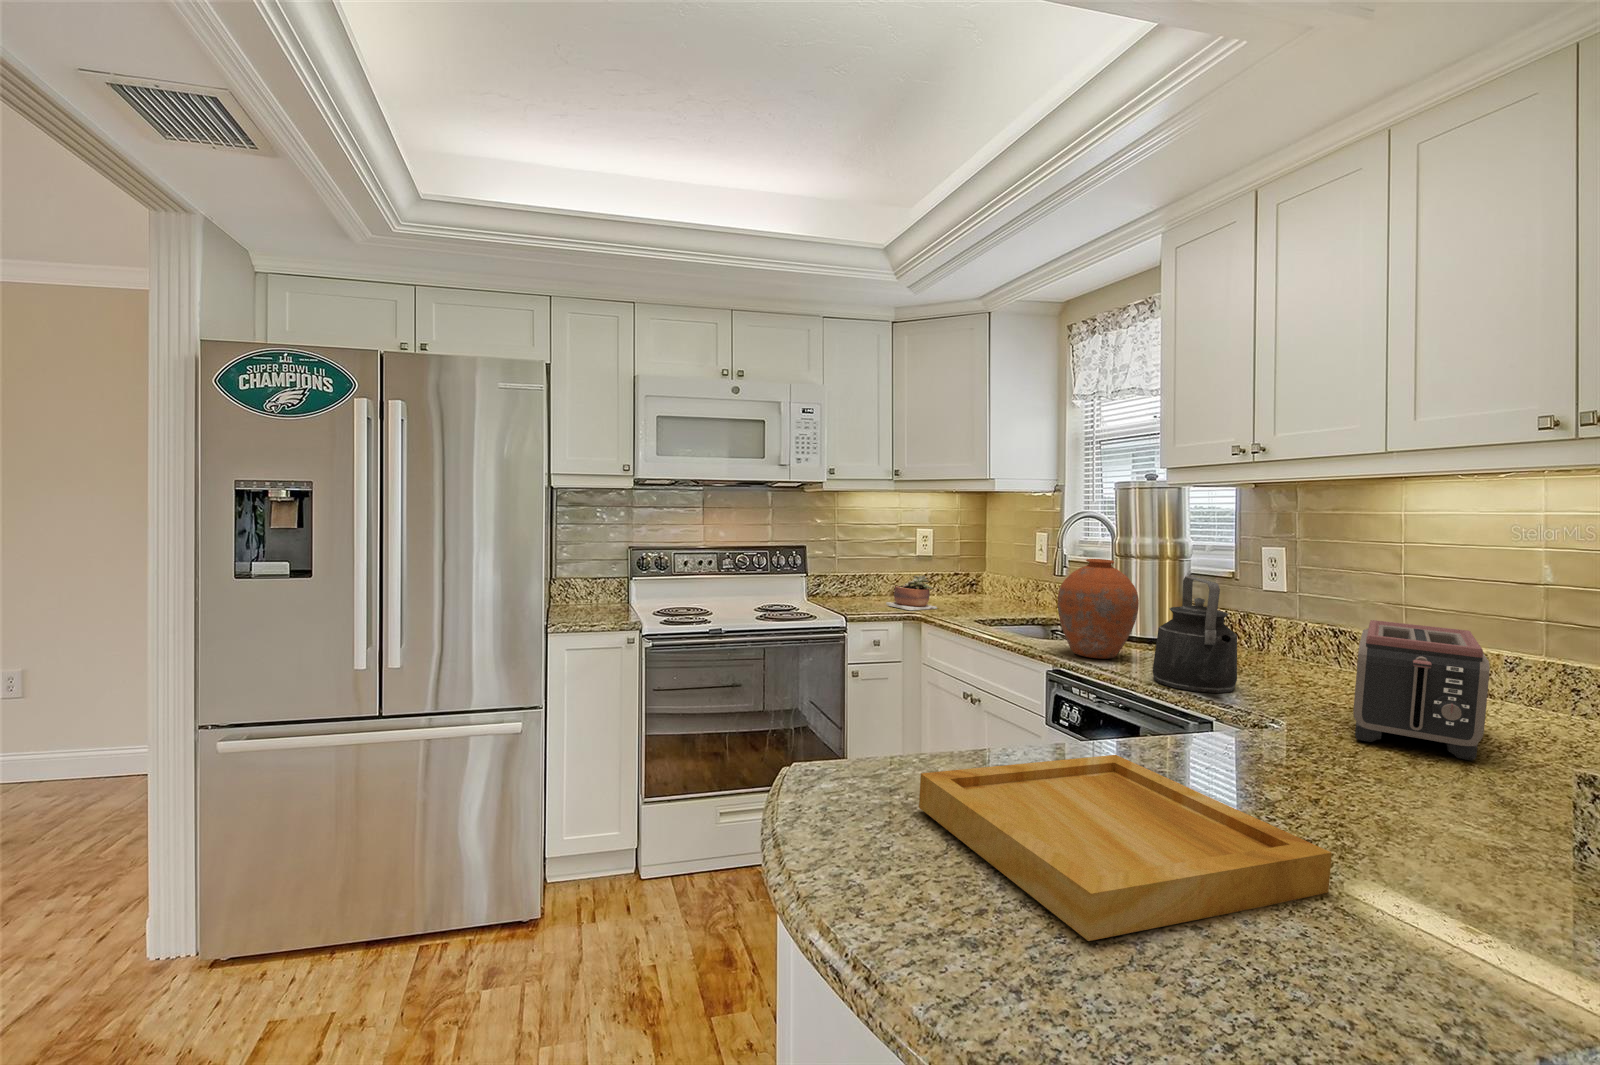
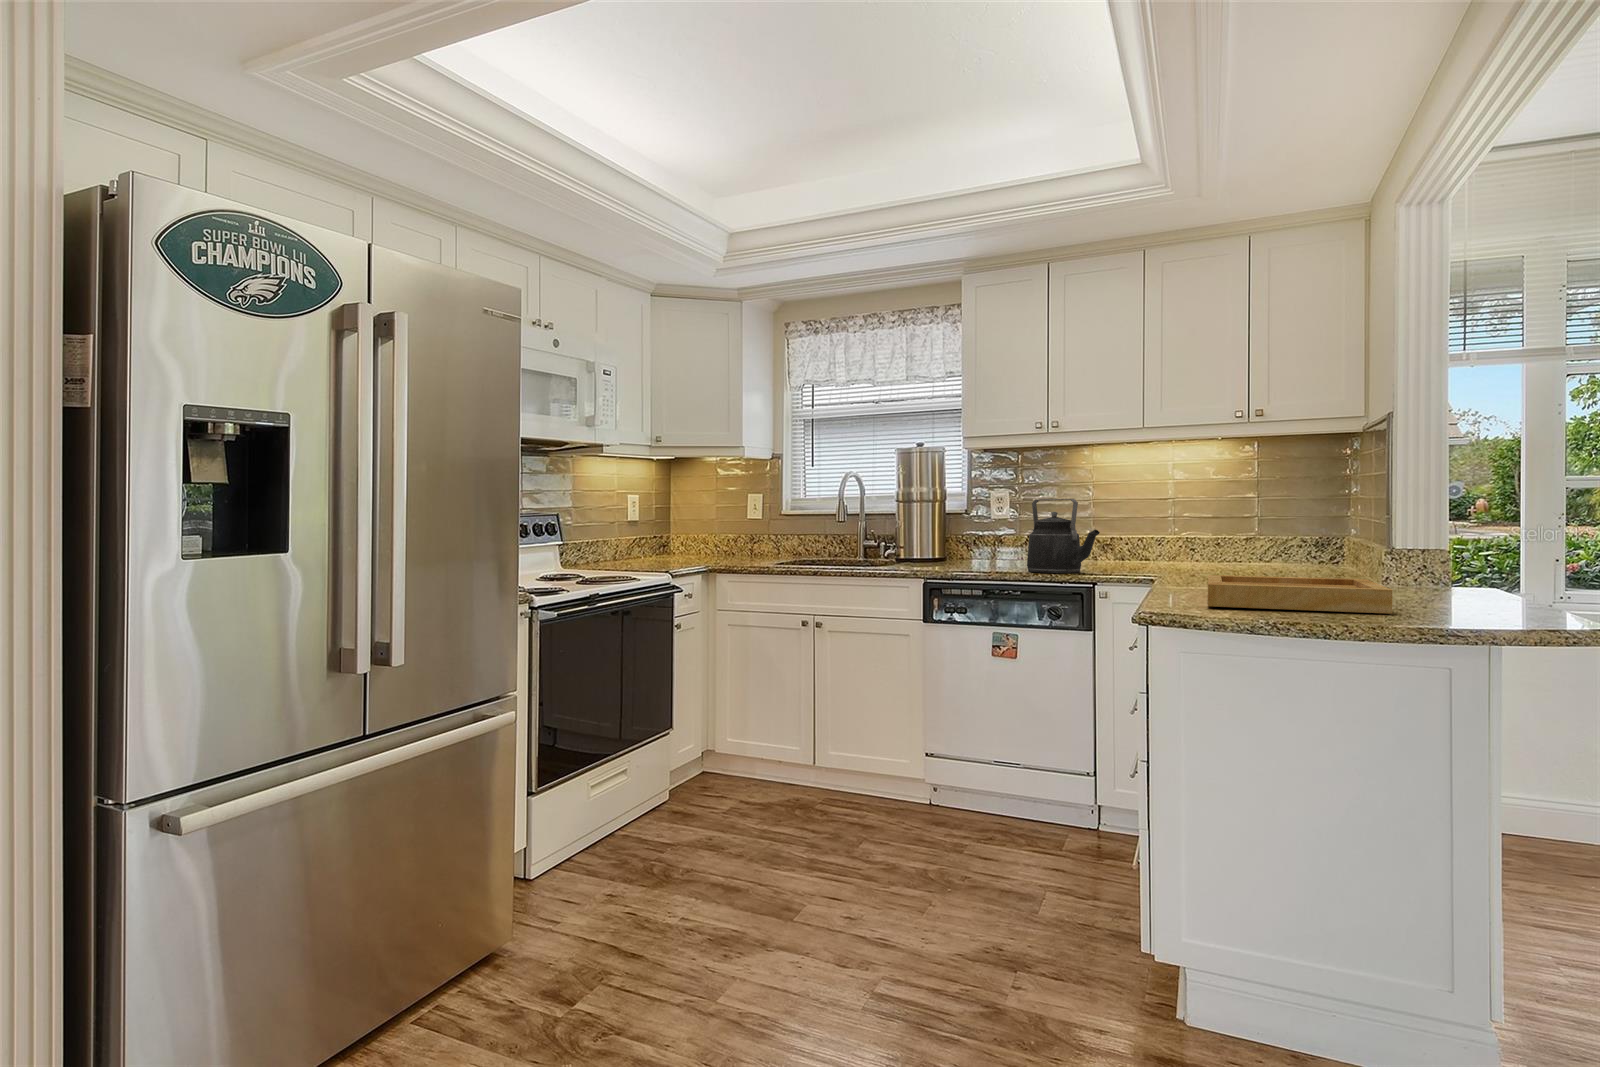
vase: present [1058,559,1139,659] -> none [930,496,988,570]
succulent plant: present [886,575,937,610] -> none [704,536,747,568]
toaster: present [1353,620,1490,760] -> none [1145,513,1244,575]

